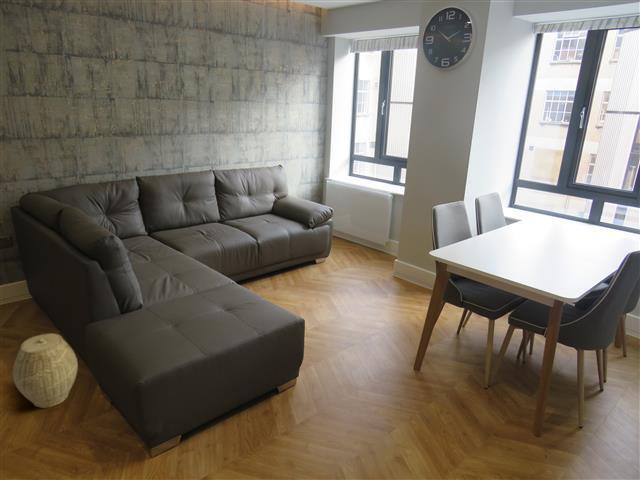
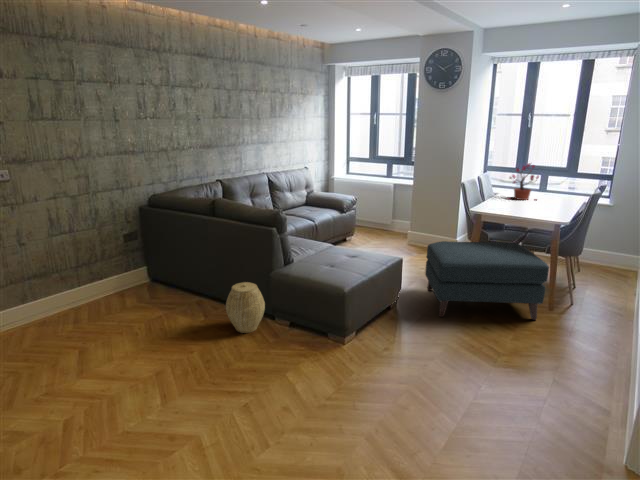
potted plant: none [508,185,563,244] -> present [510,163,539,200]
ottoman: none [335,297,521,457] -> present [425,241,549,320]

